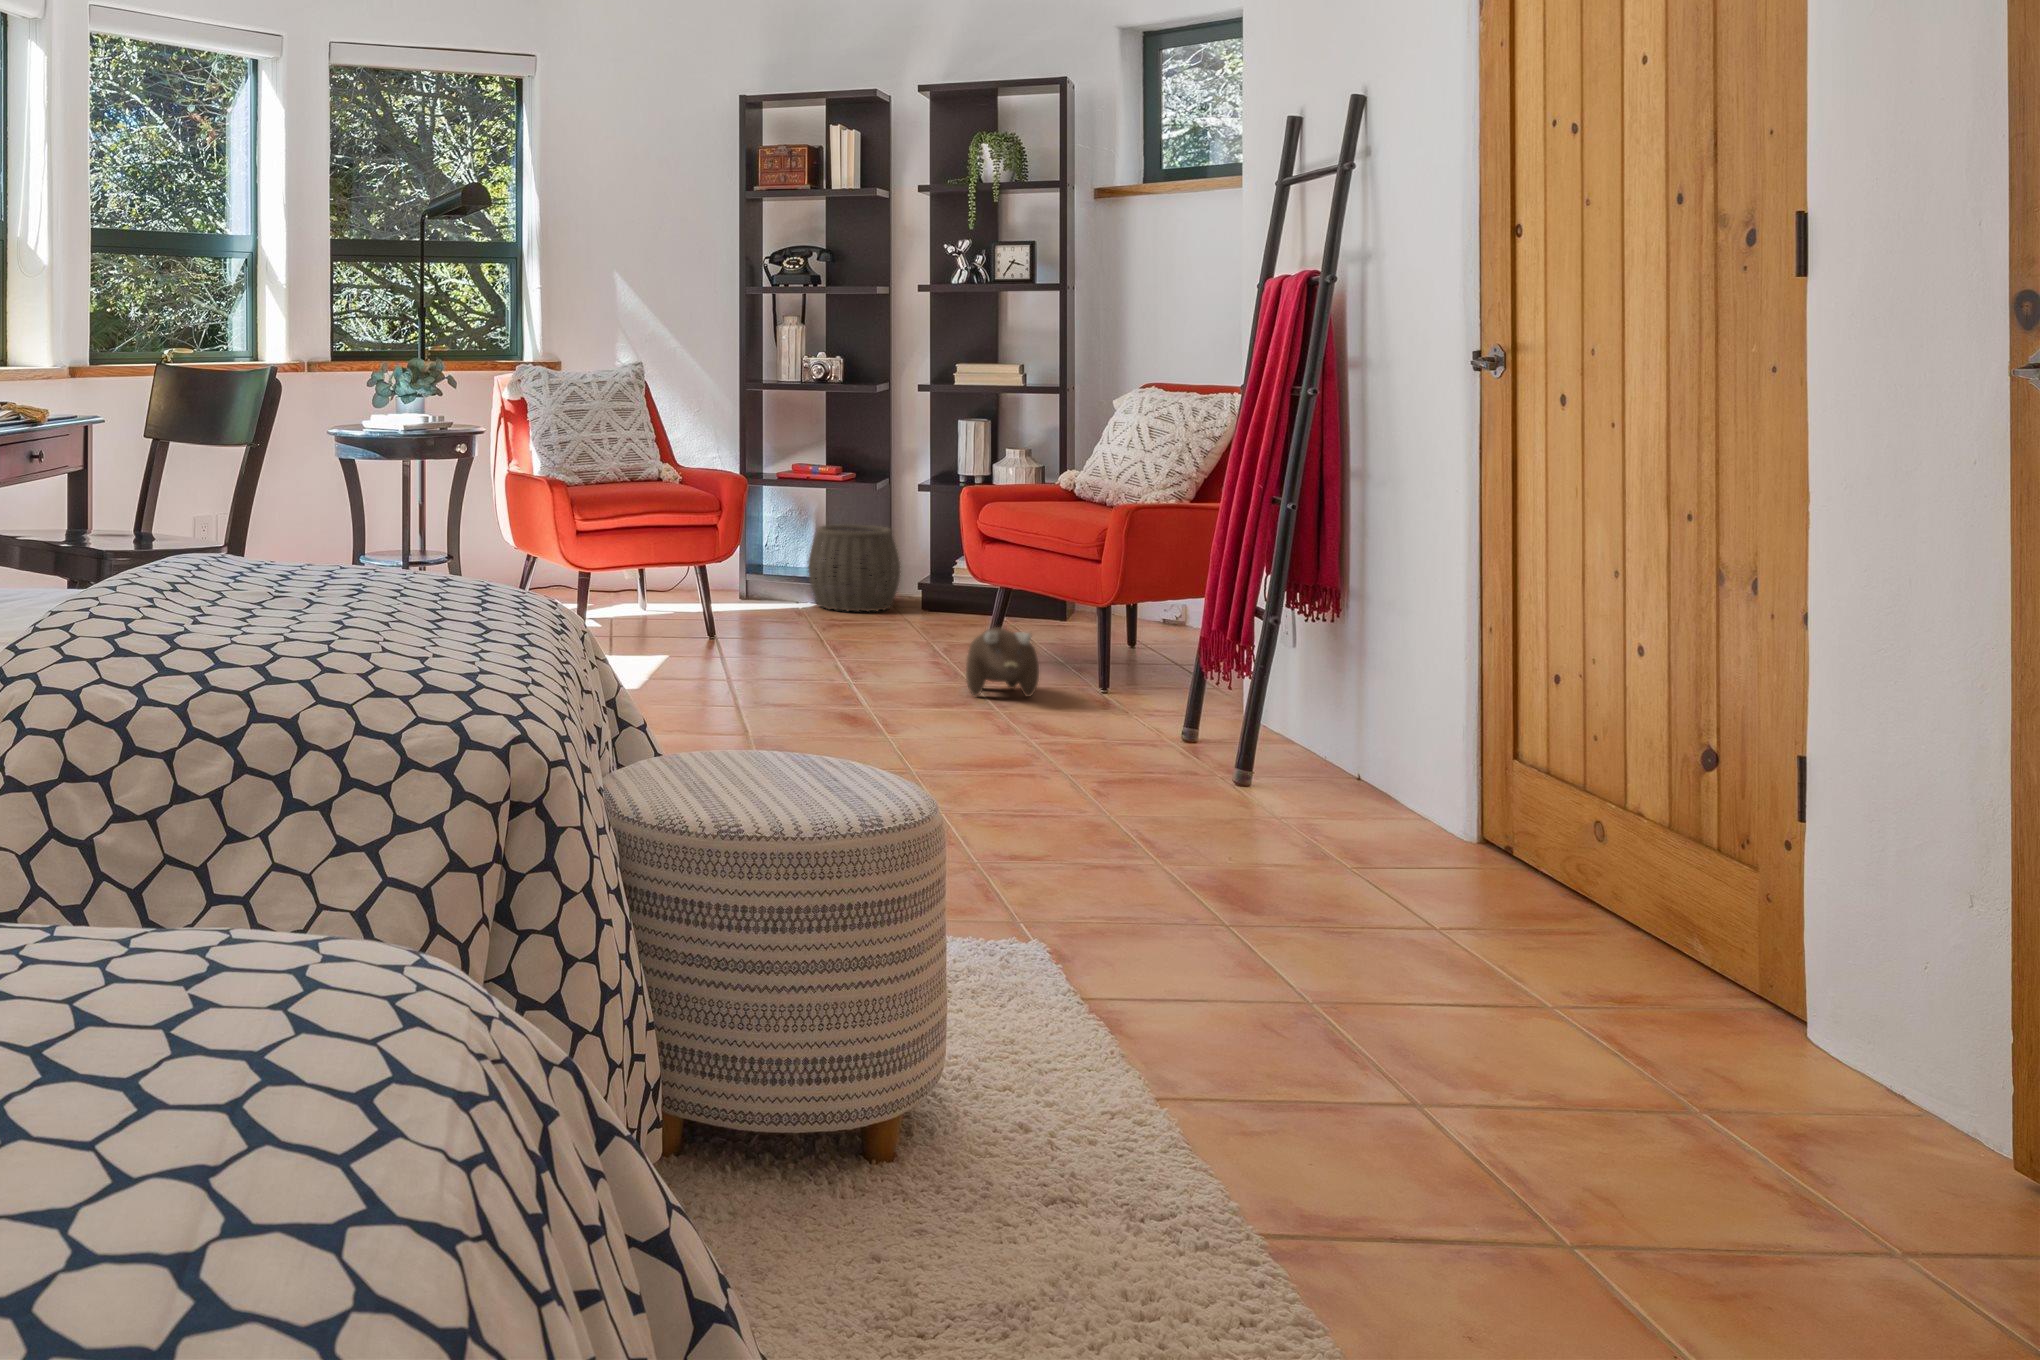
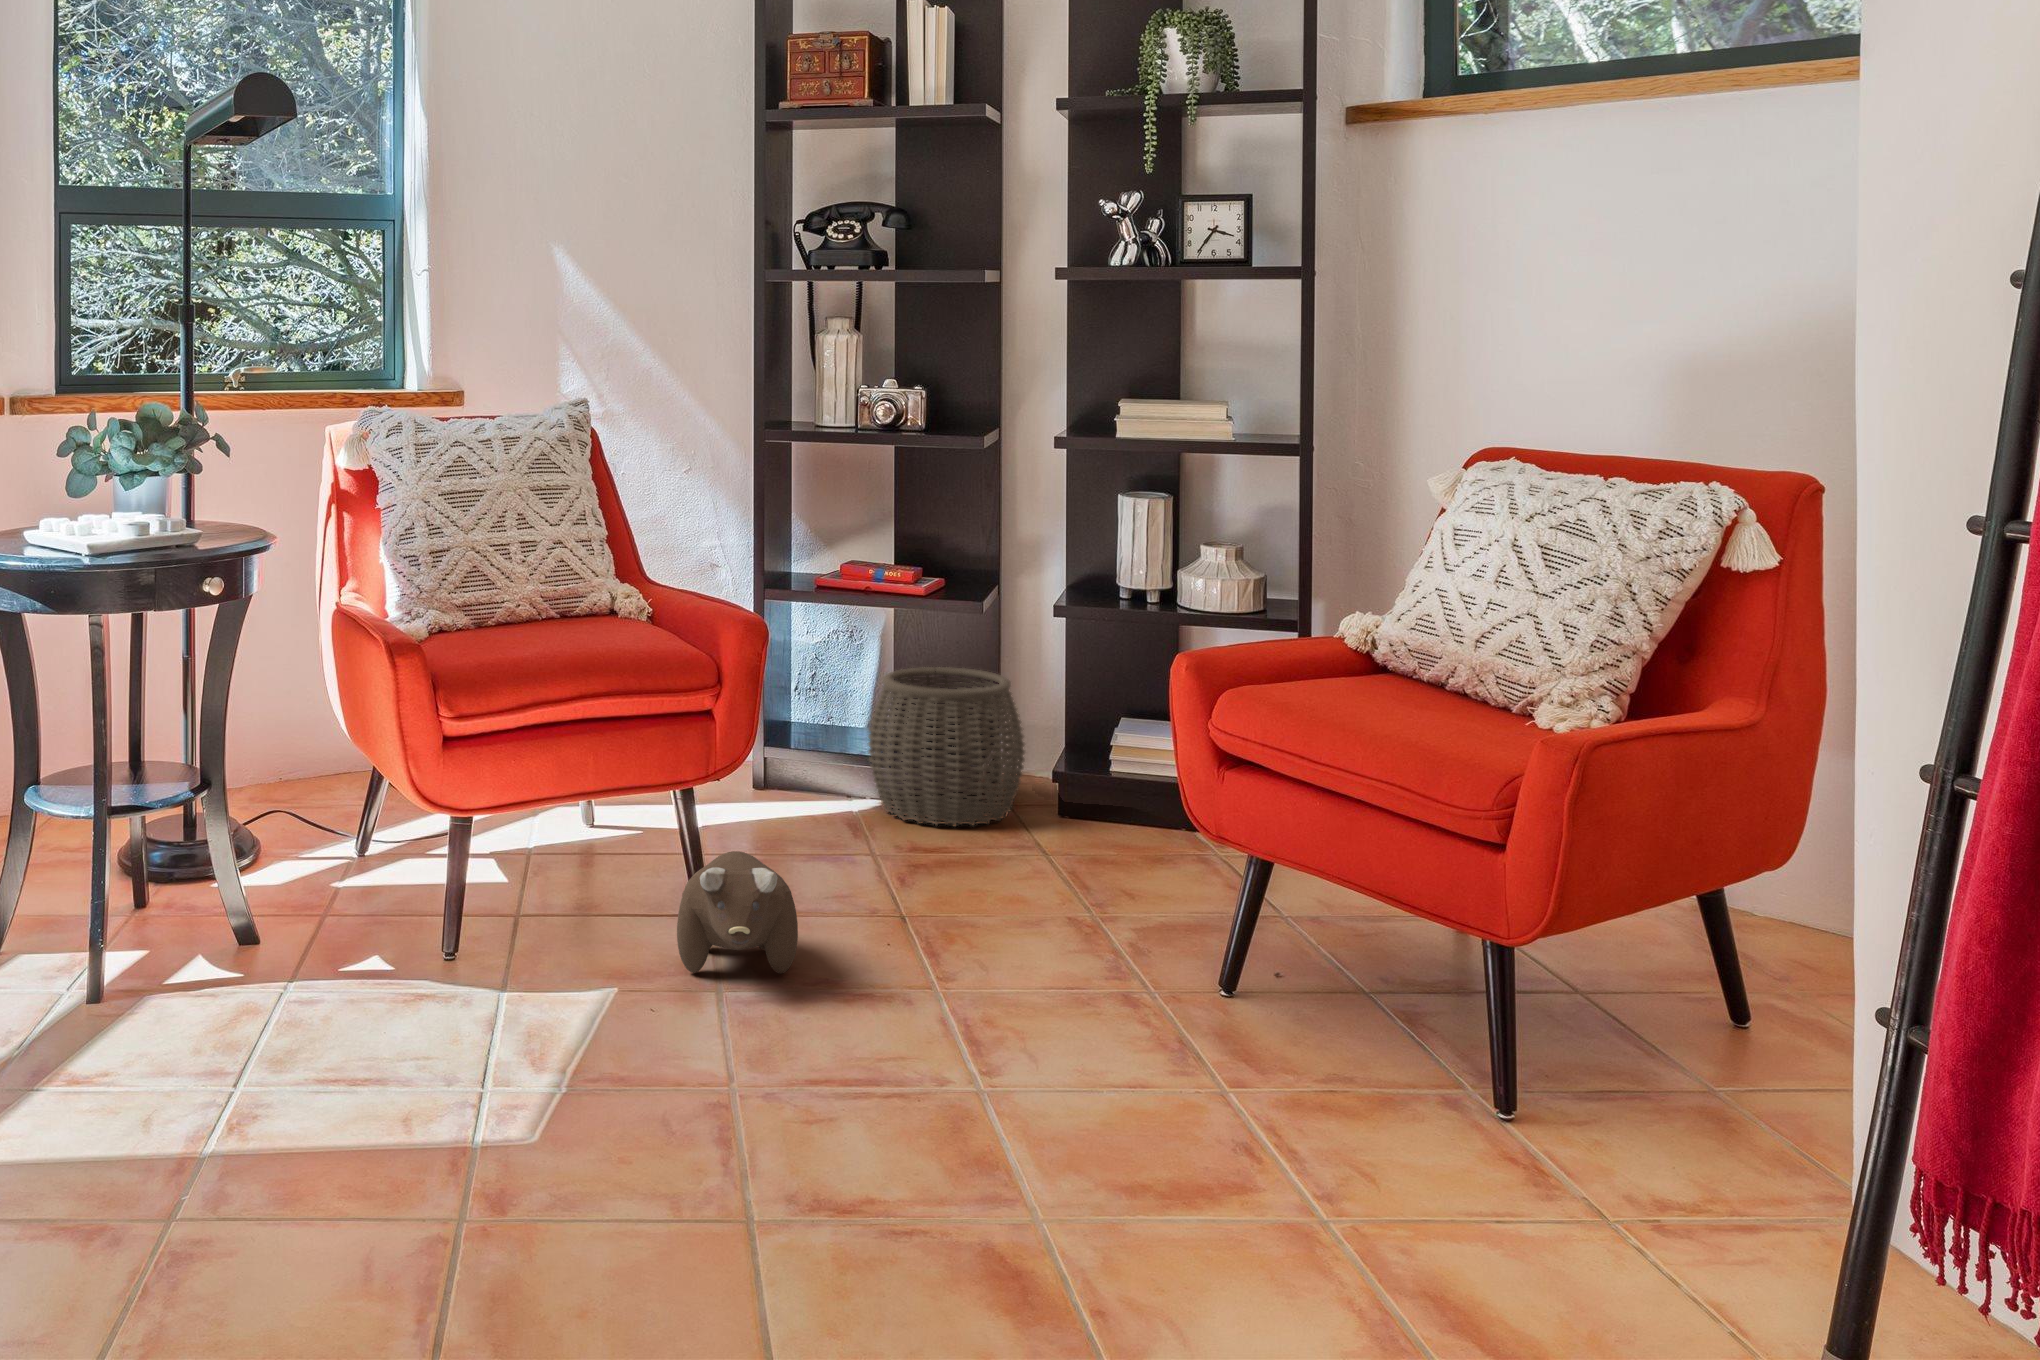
plush toy: present [966,627,1039,697] -> present [677,851,798,973]

